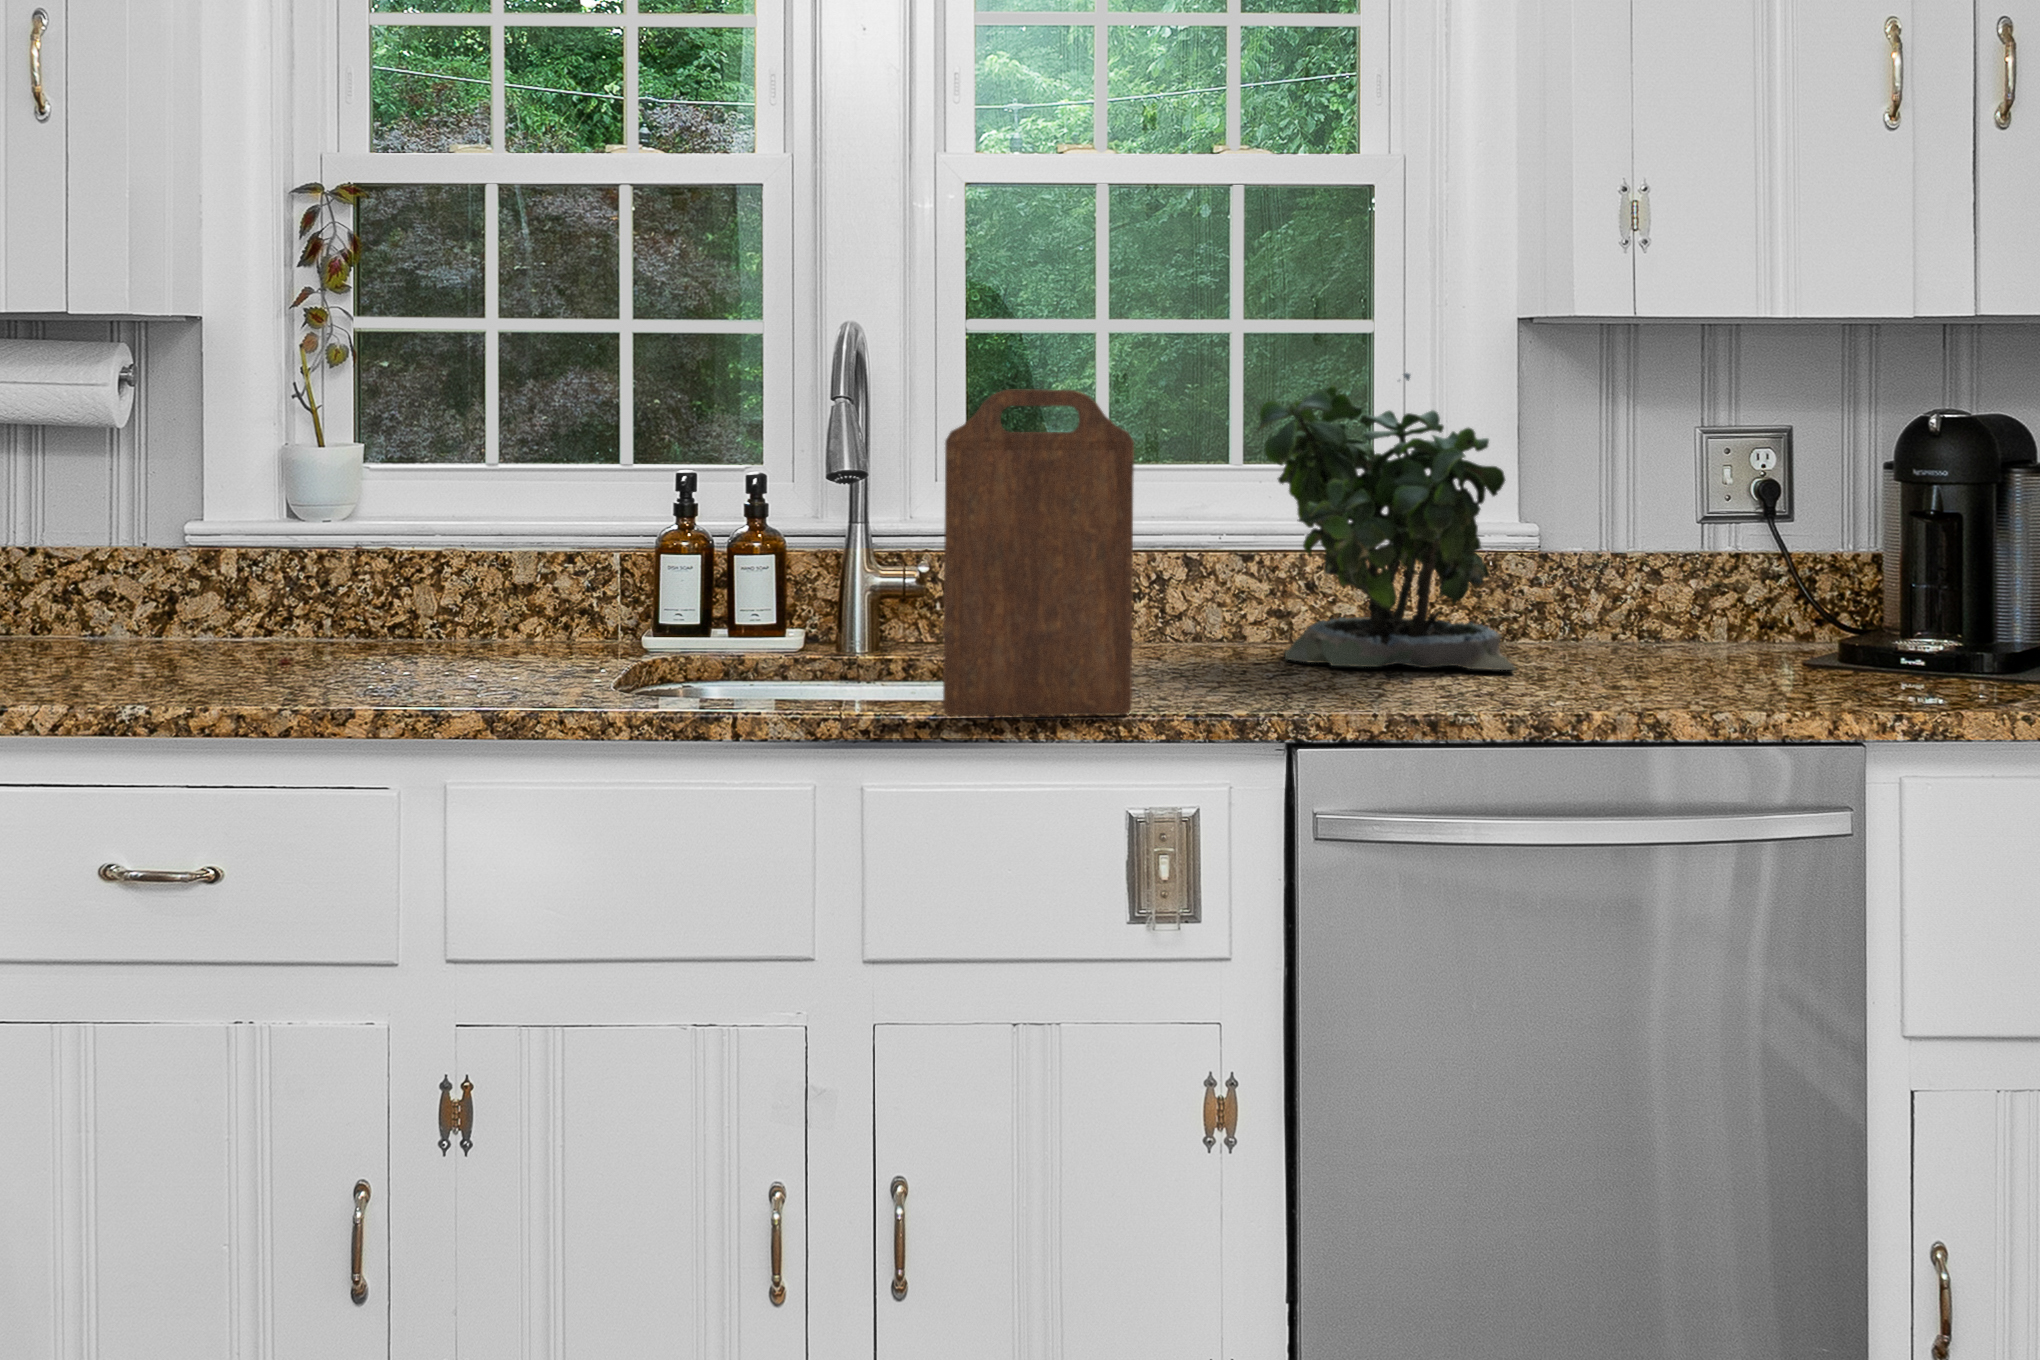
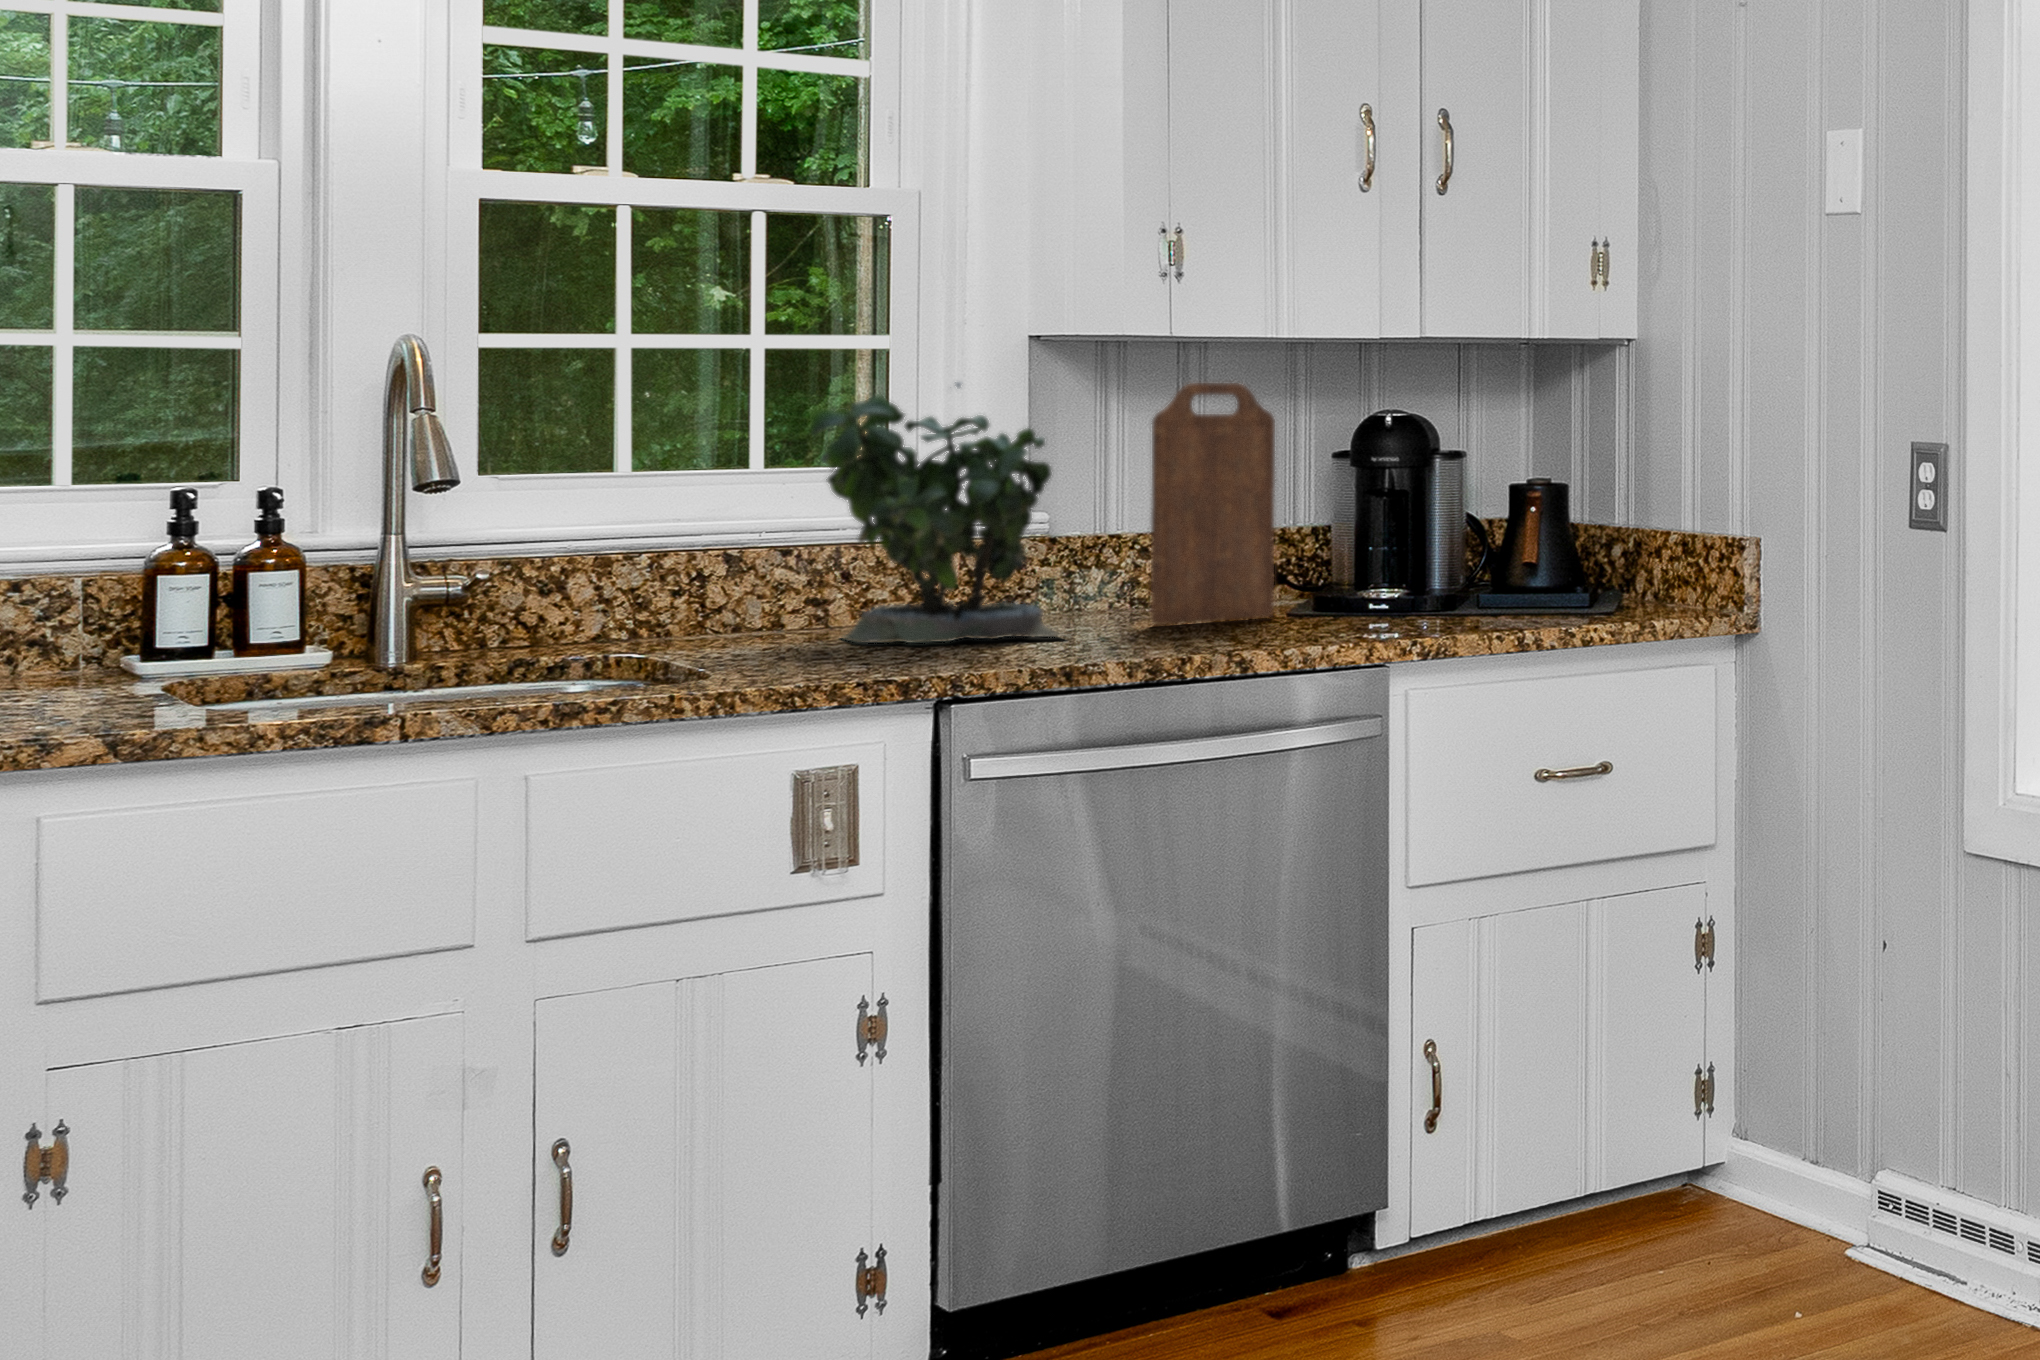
cutting board: present [943,390,1134,716] -> present [1151,383,1275,625]

